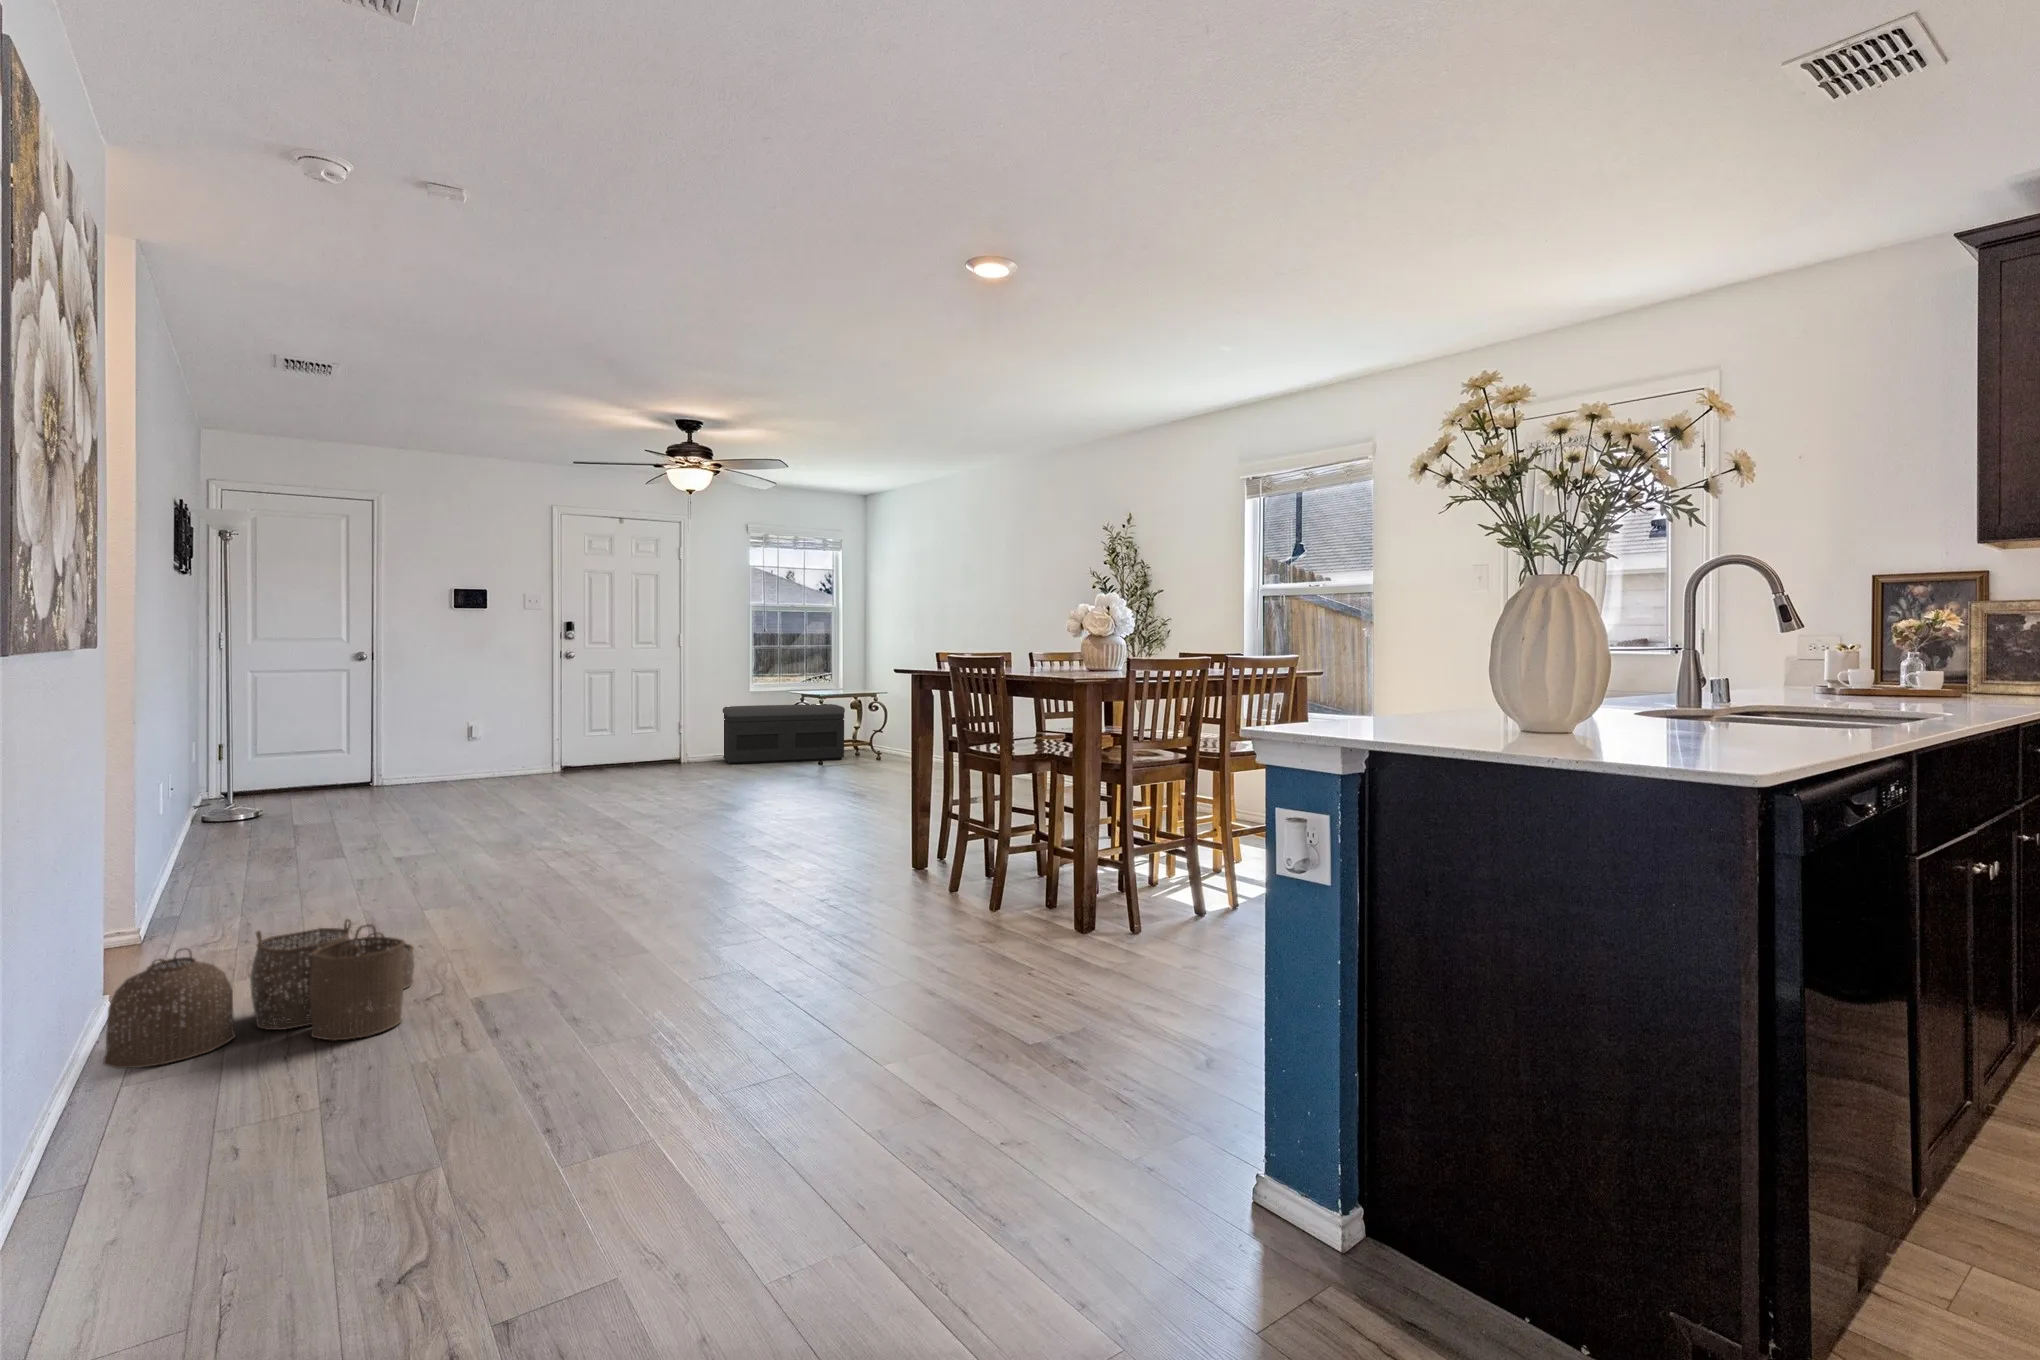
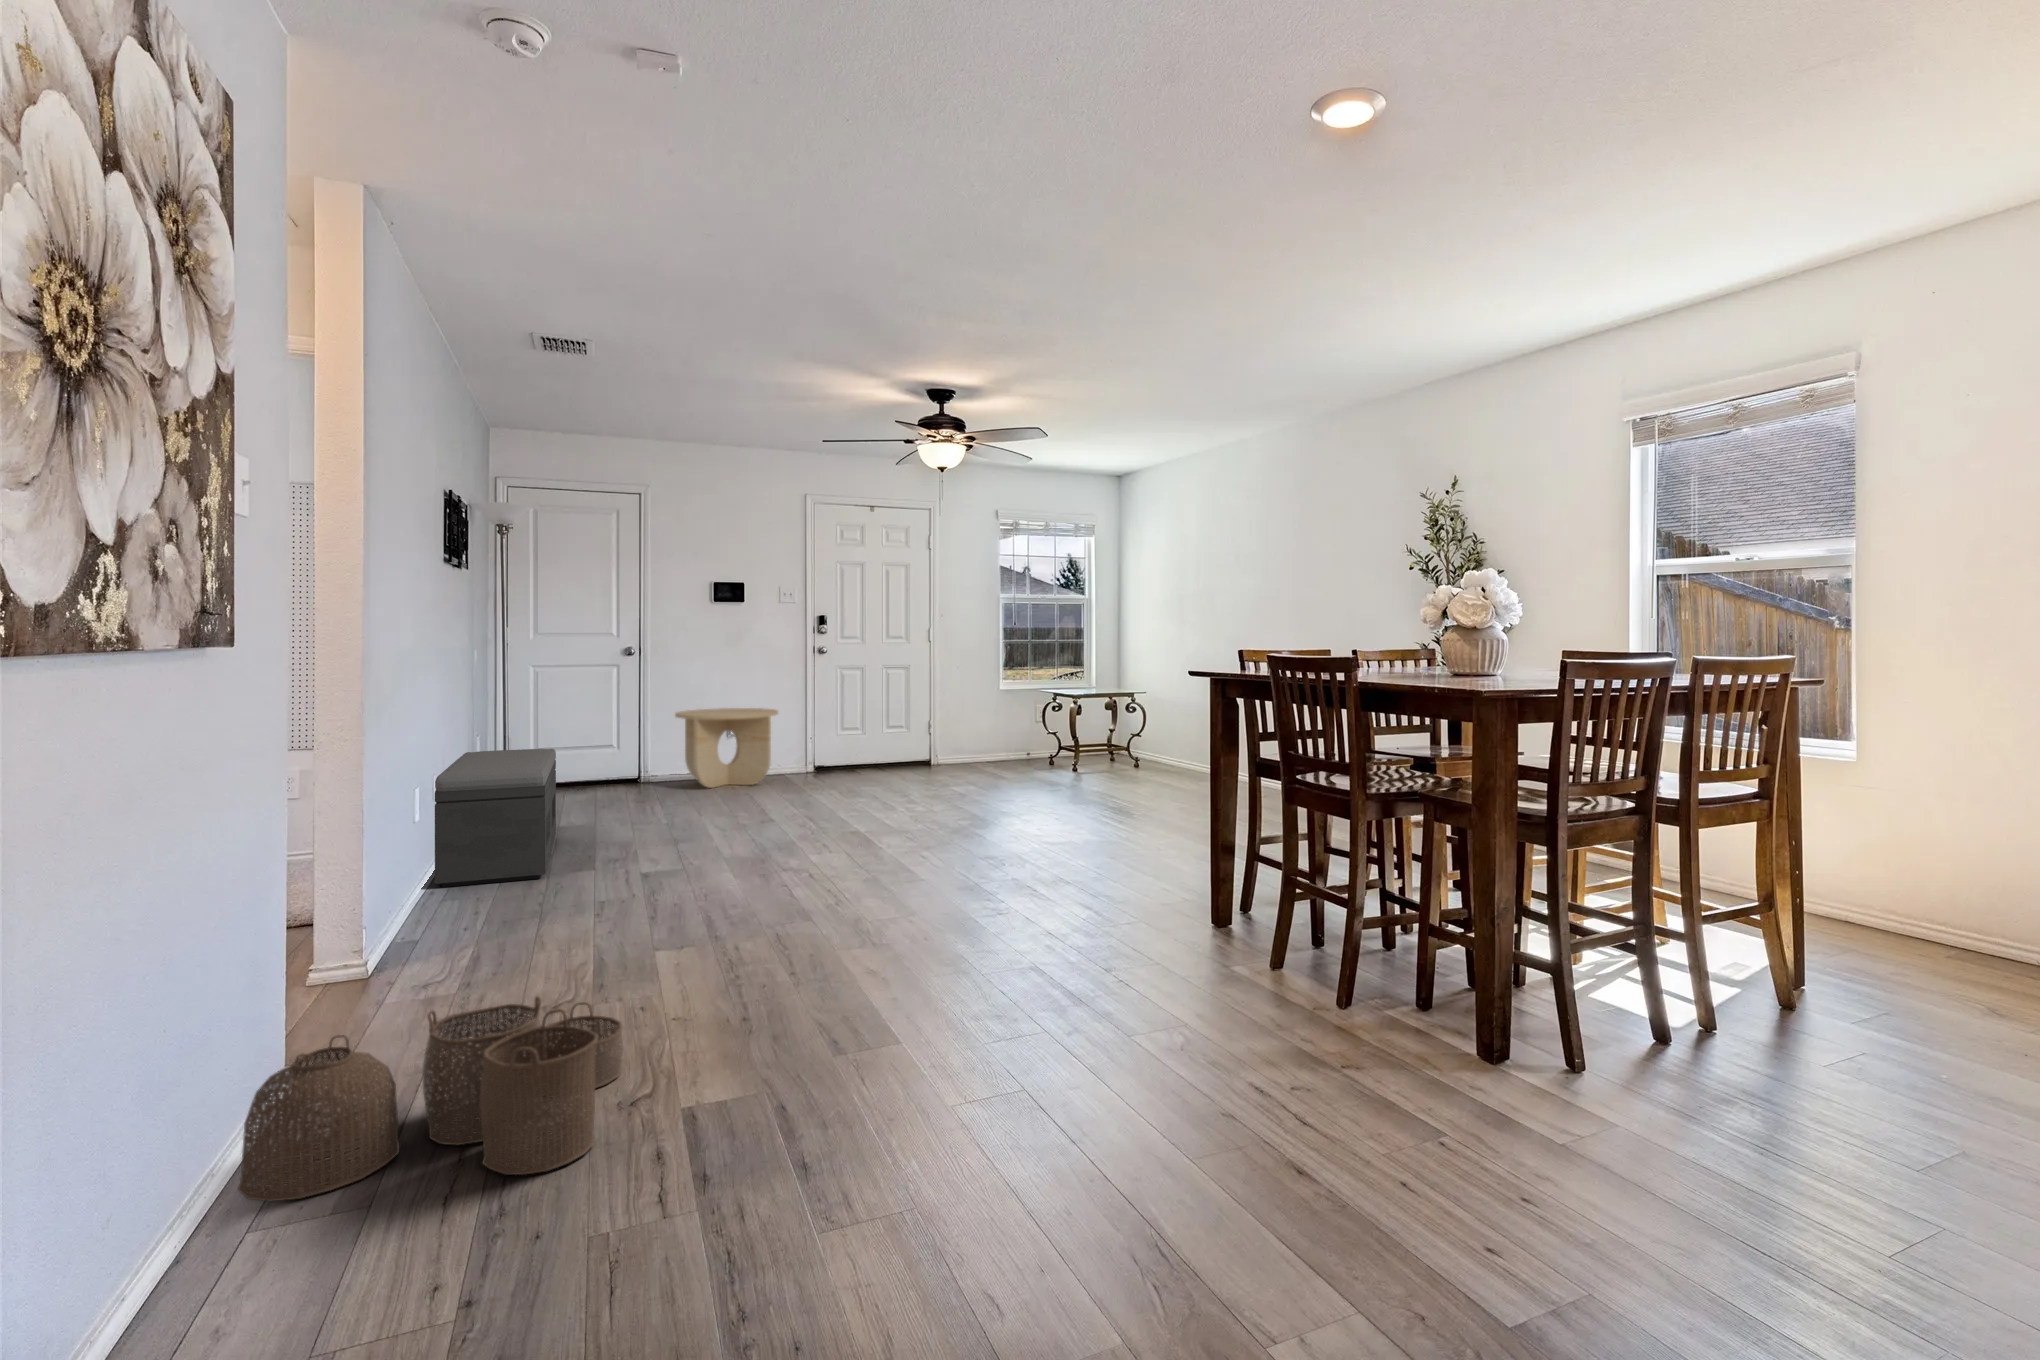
storage bench: present [723,704,845,764] -> present [435,749,556,887]
side table: none [412,711,522,789] -> present [675,708,778,788]

